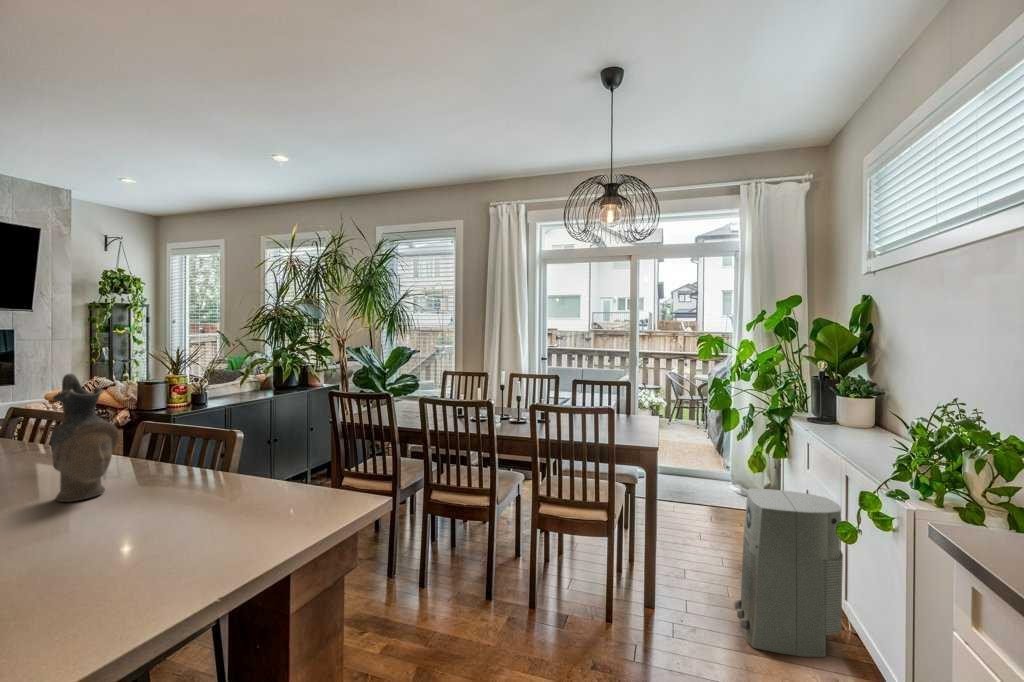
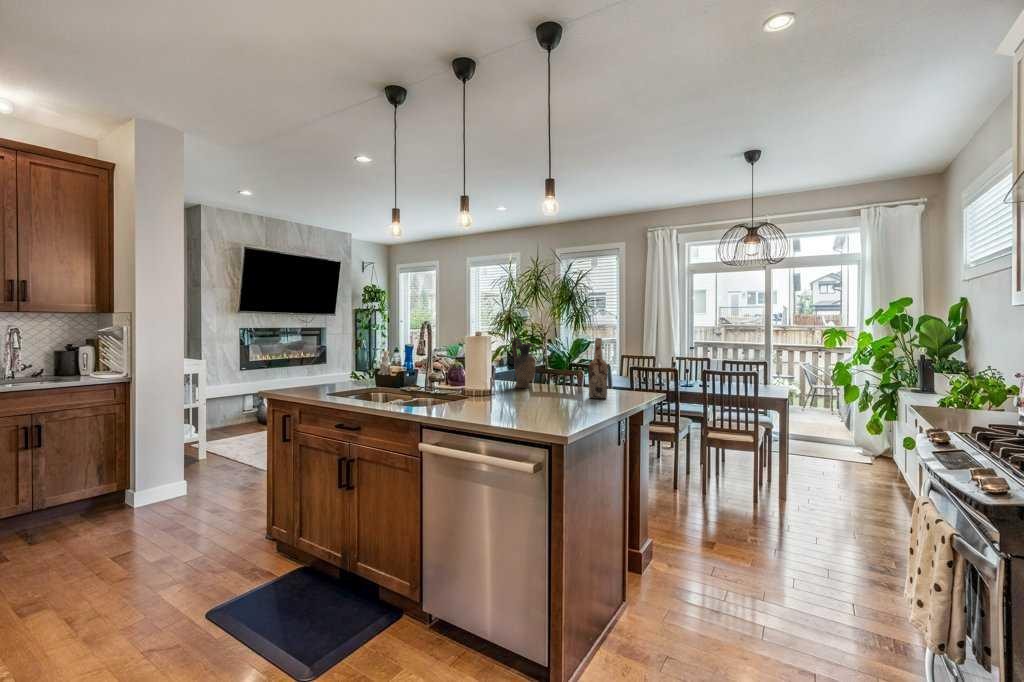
wine bottle: none [128,395,195,586] -> present [589,338,608,399]
air purifier: present [734,488,843,657] -> none [842,426,916,527]

